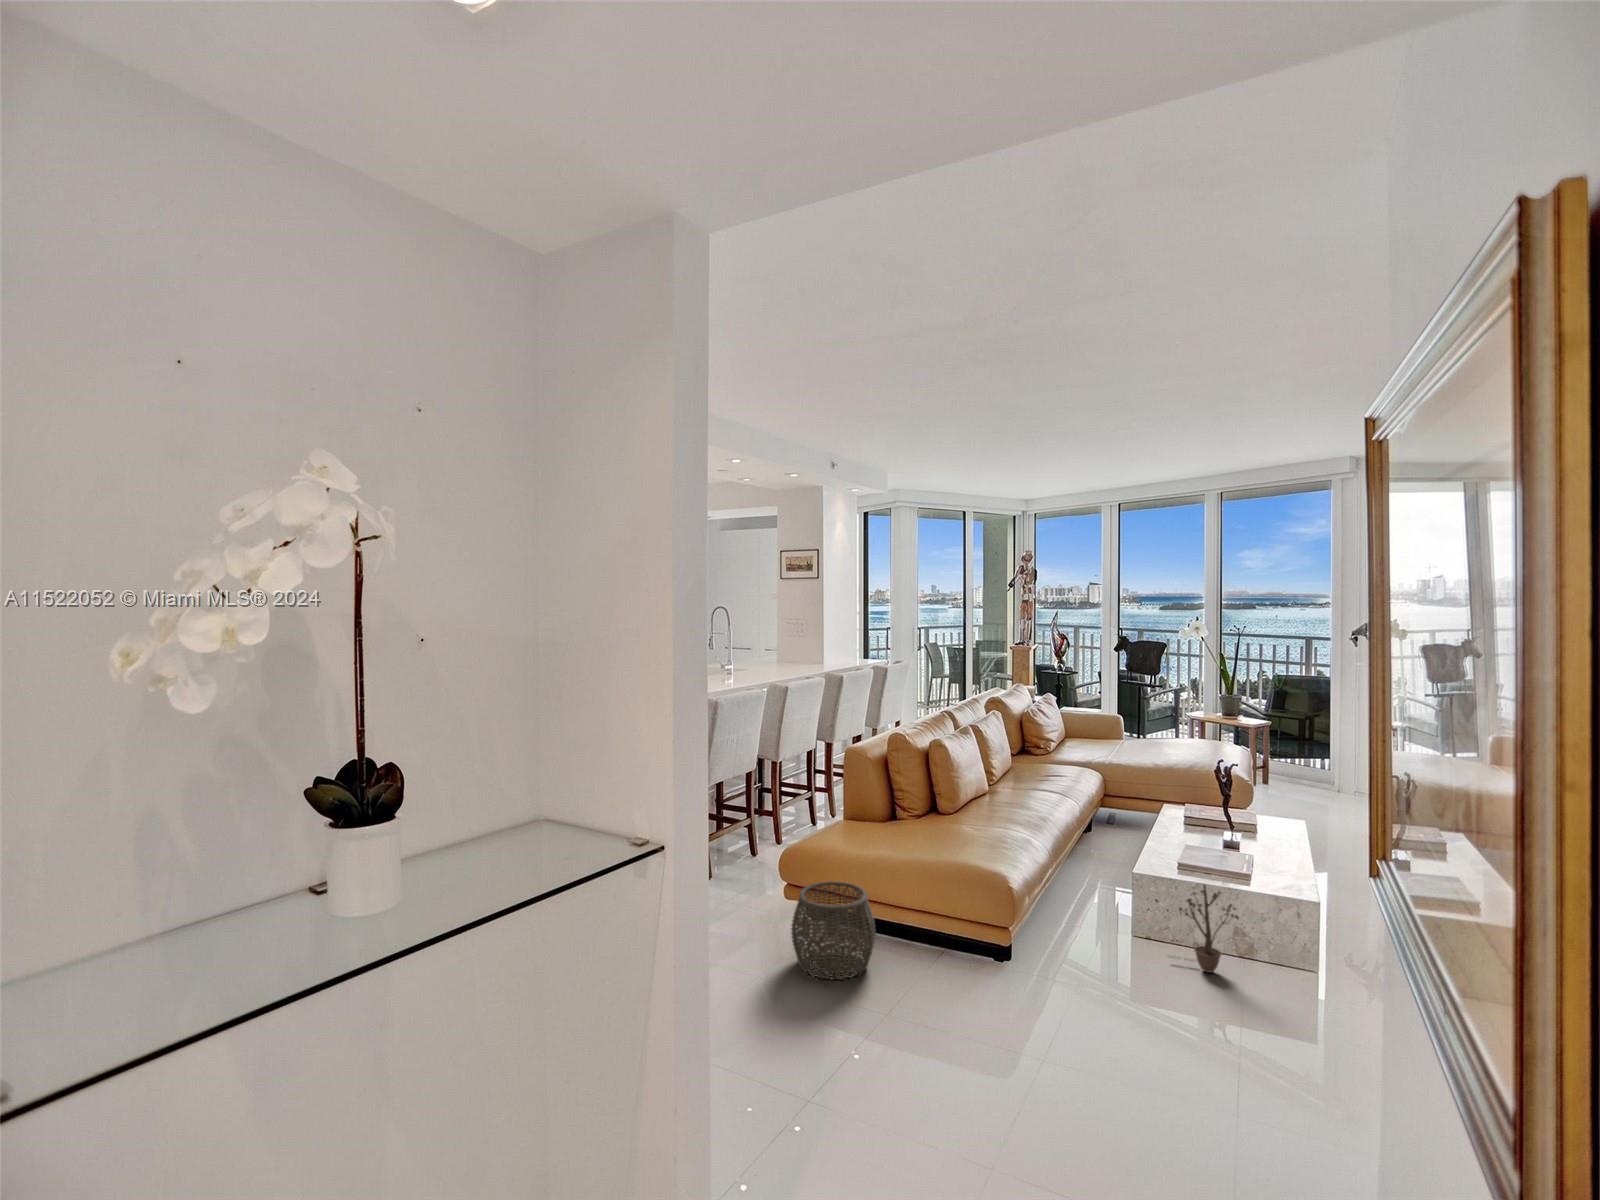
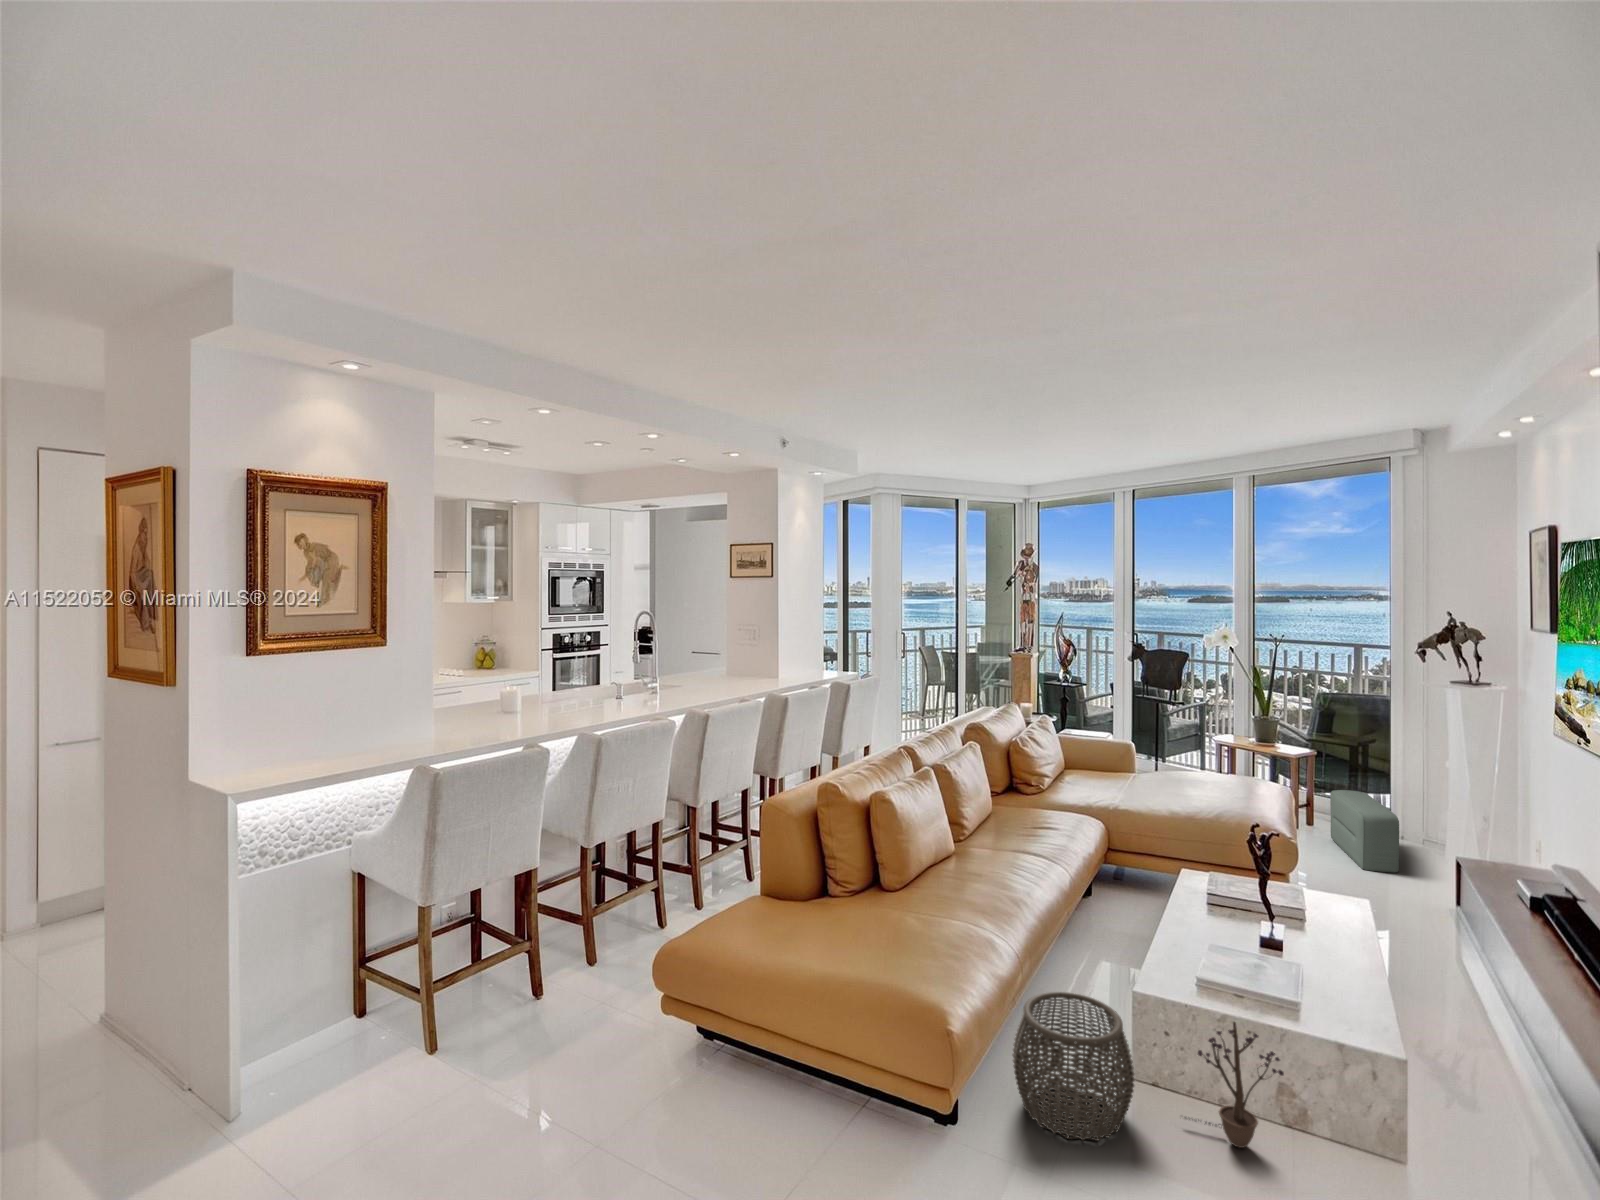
pouf: none [1283,753,1337,816] -> present [1330,790,1399,873]
woven basket: present [791,882,875,980] -> present [1012,992,1135,1141]

